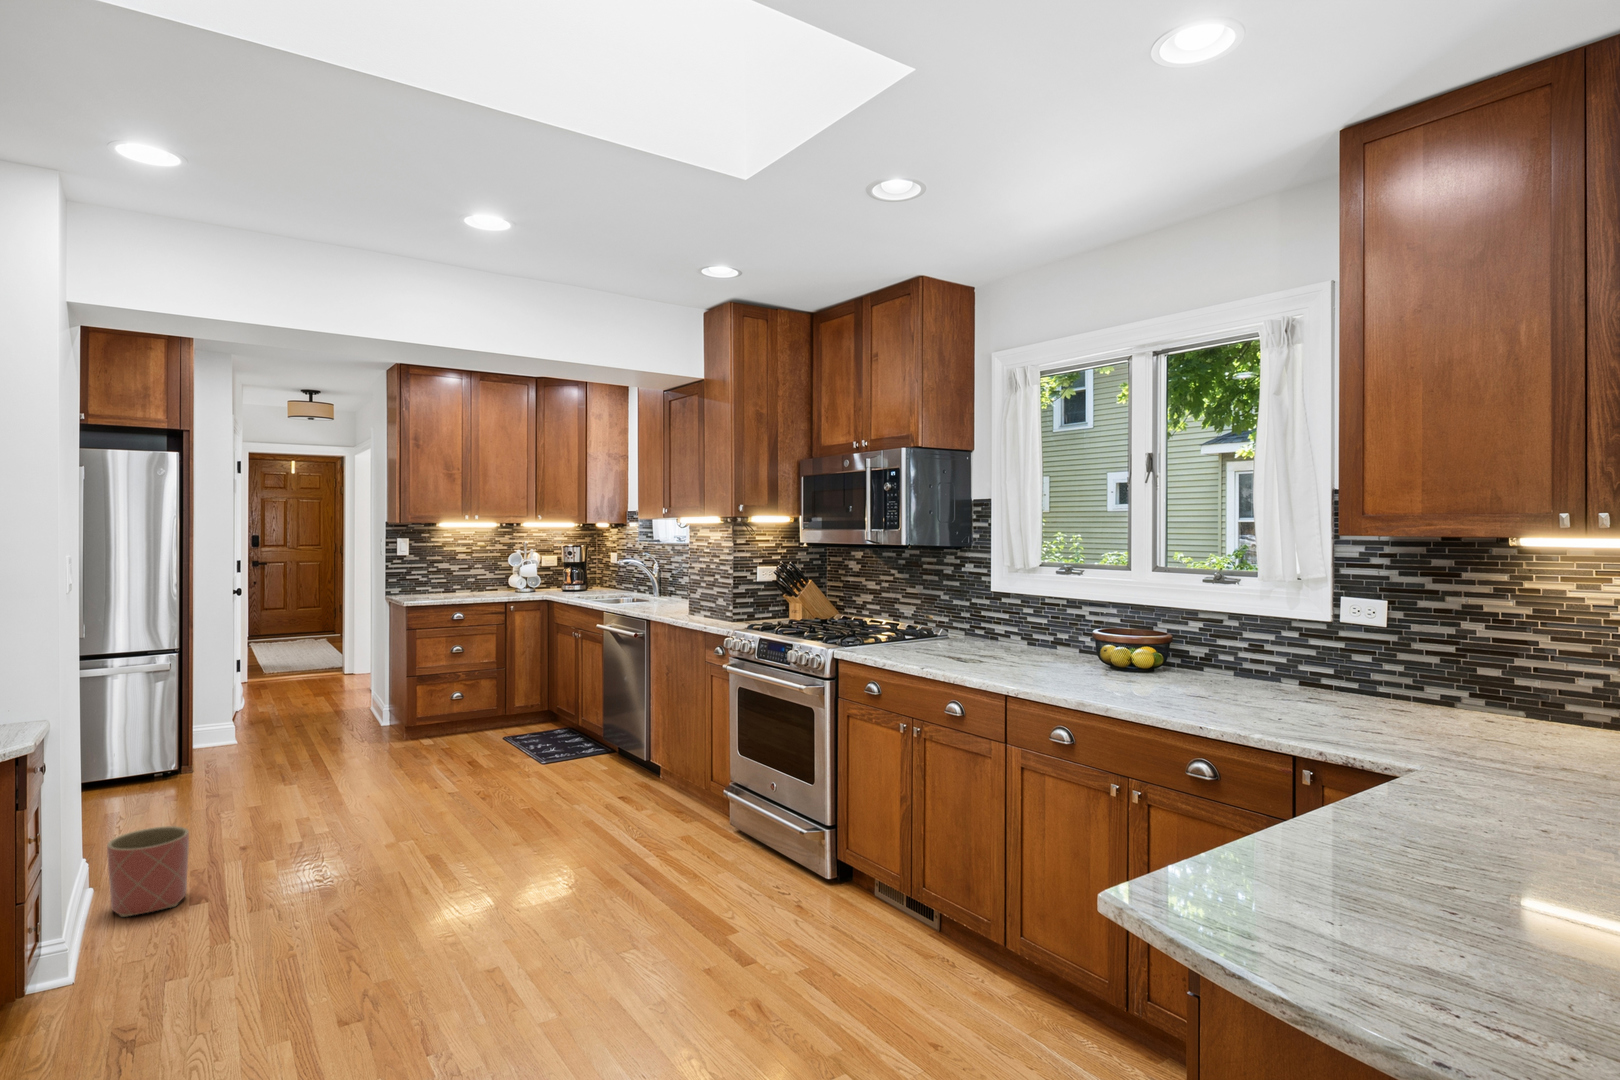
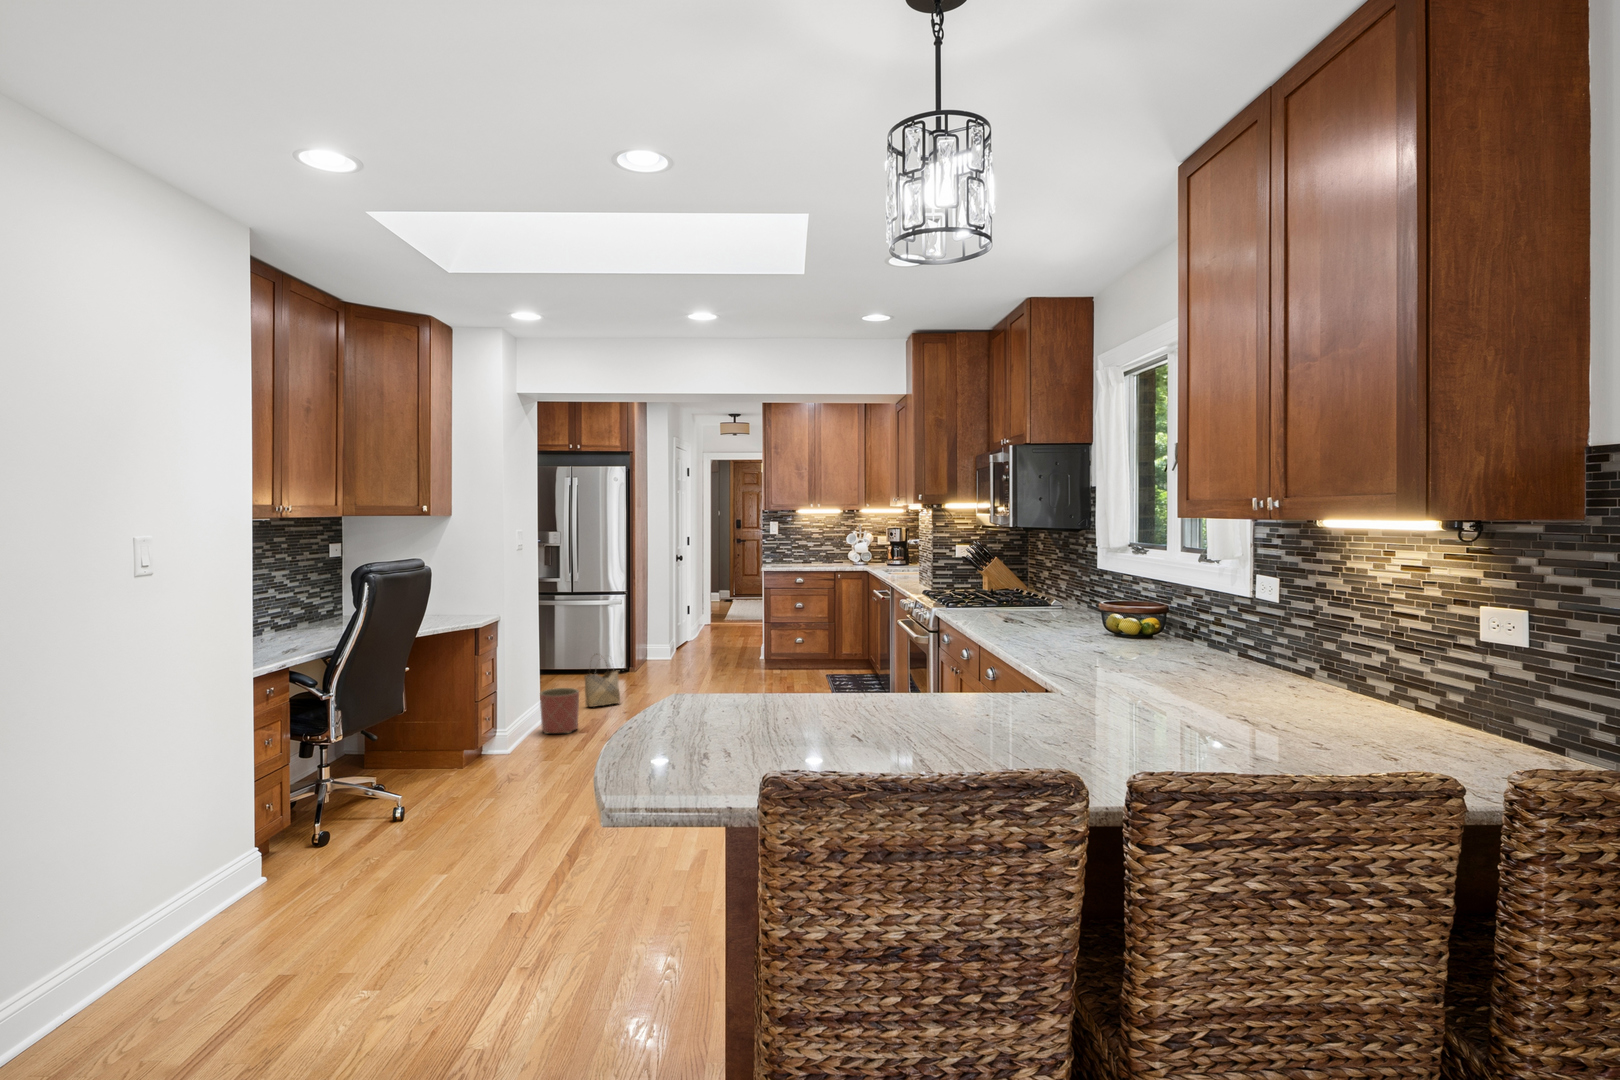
woven basket: none [158,757,224,848] -> present [584,670,620,707]

